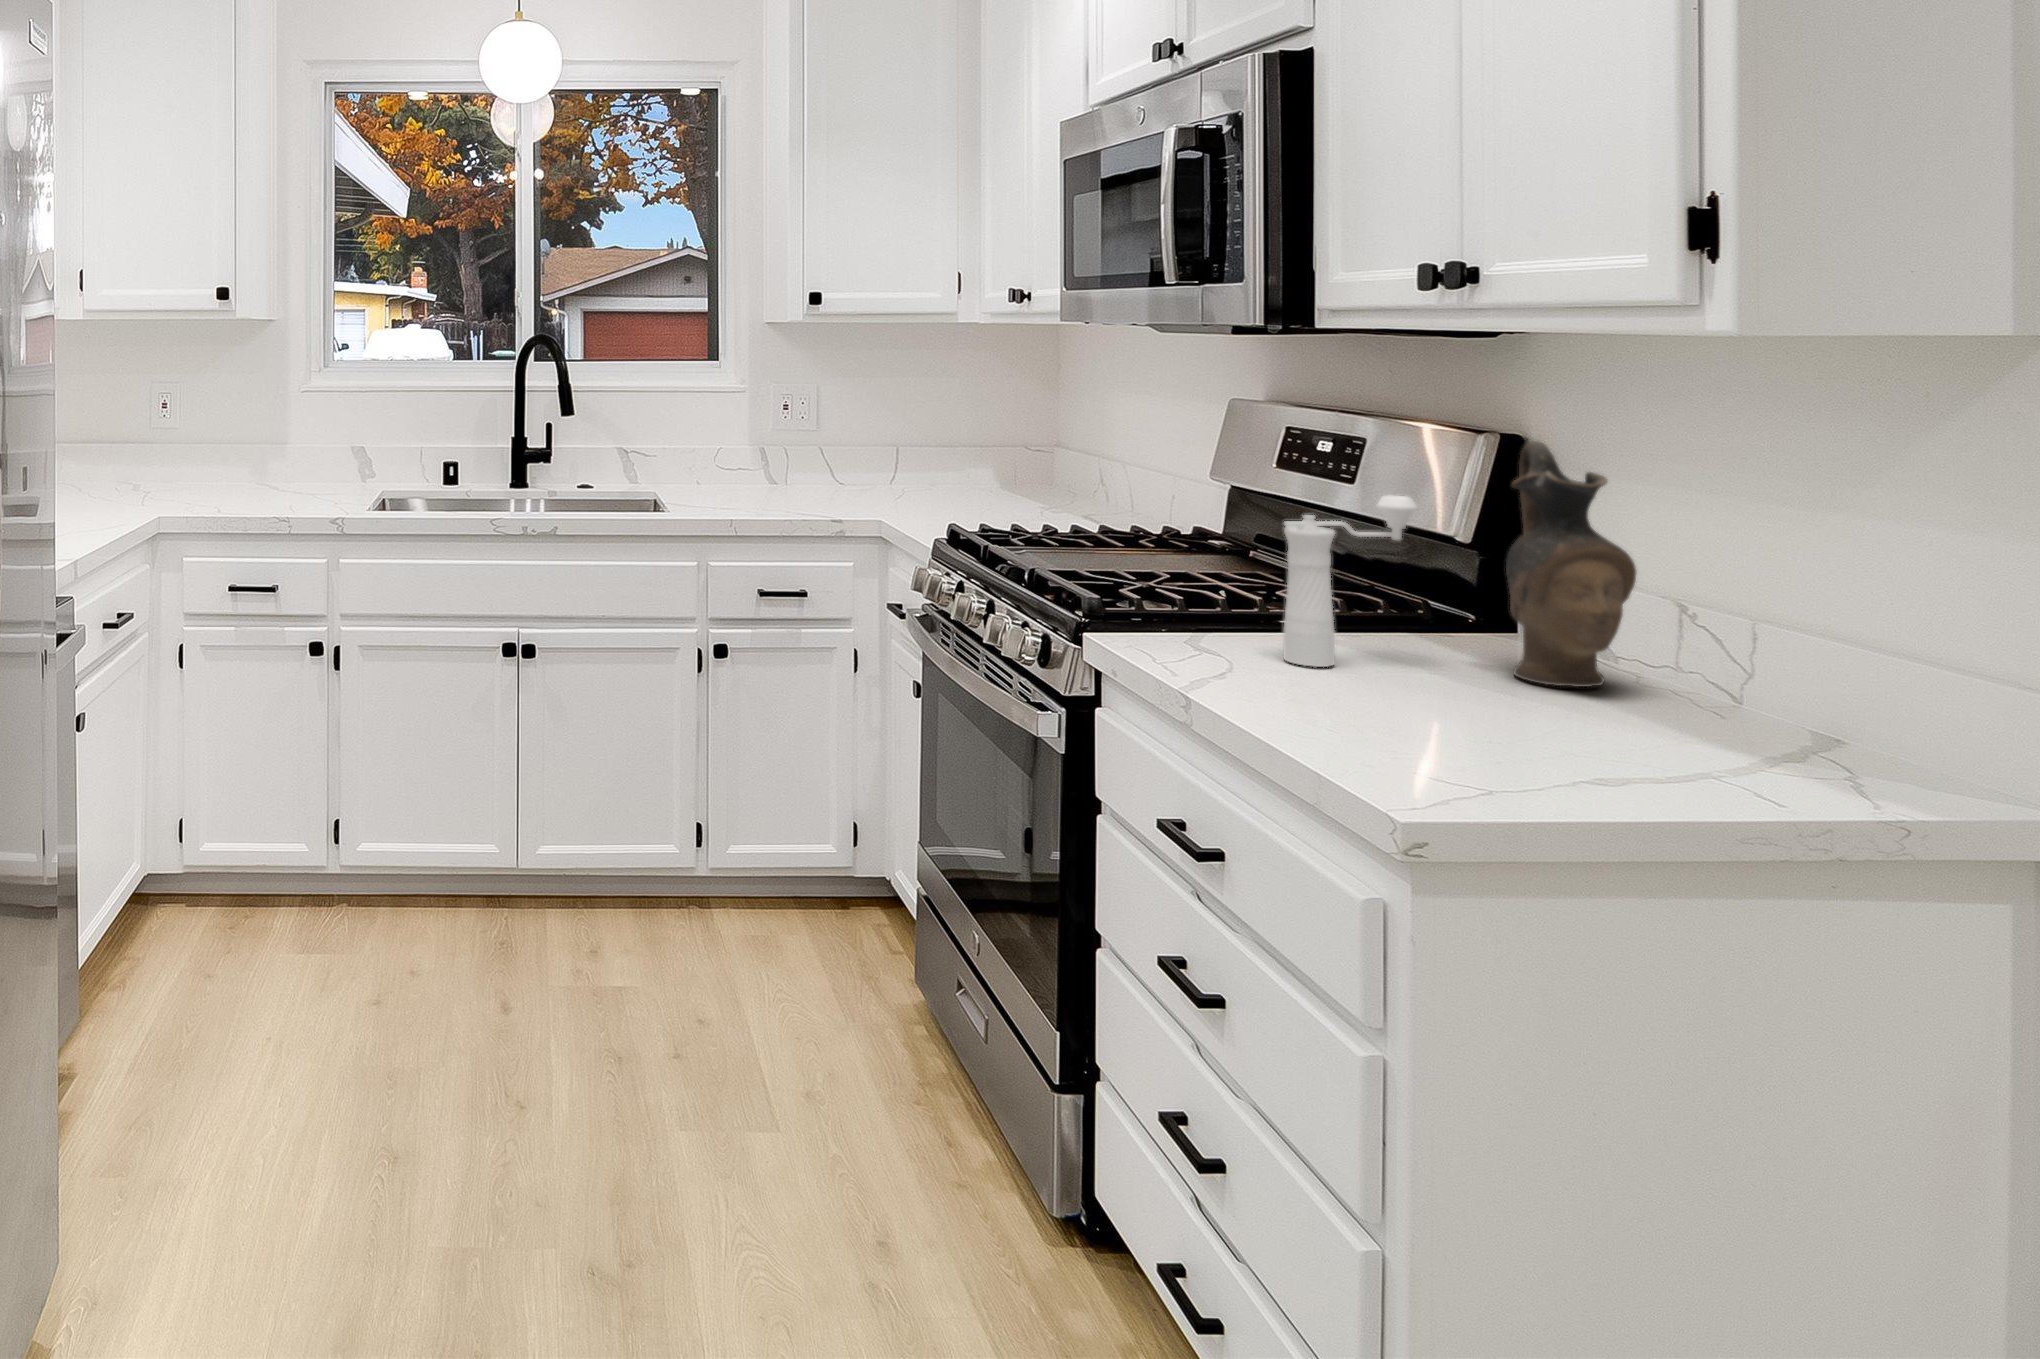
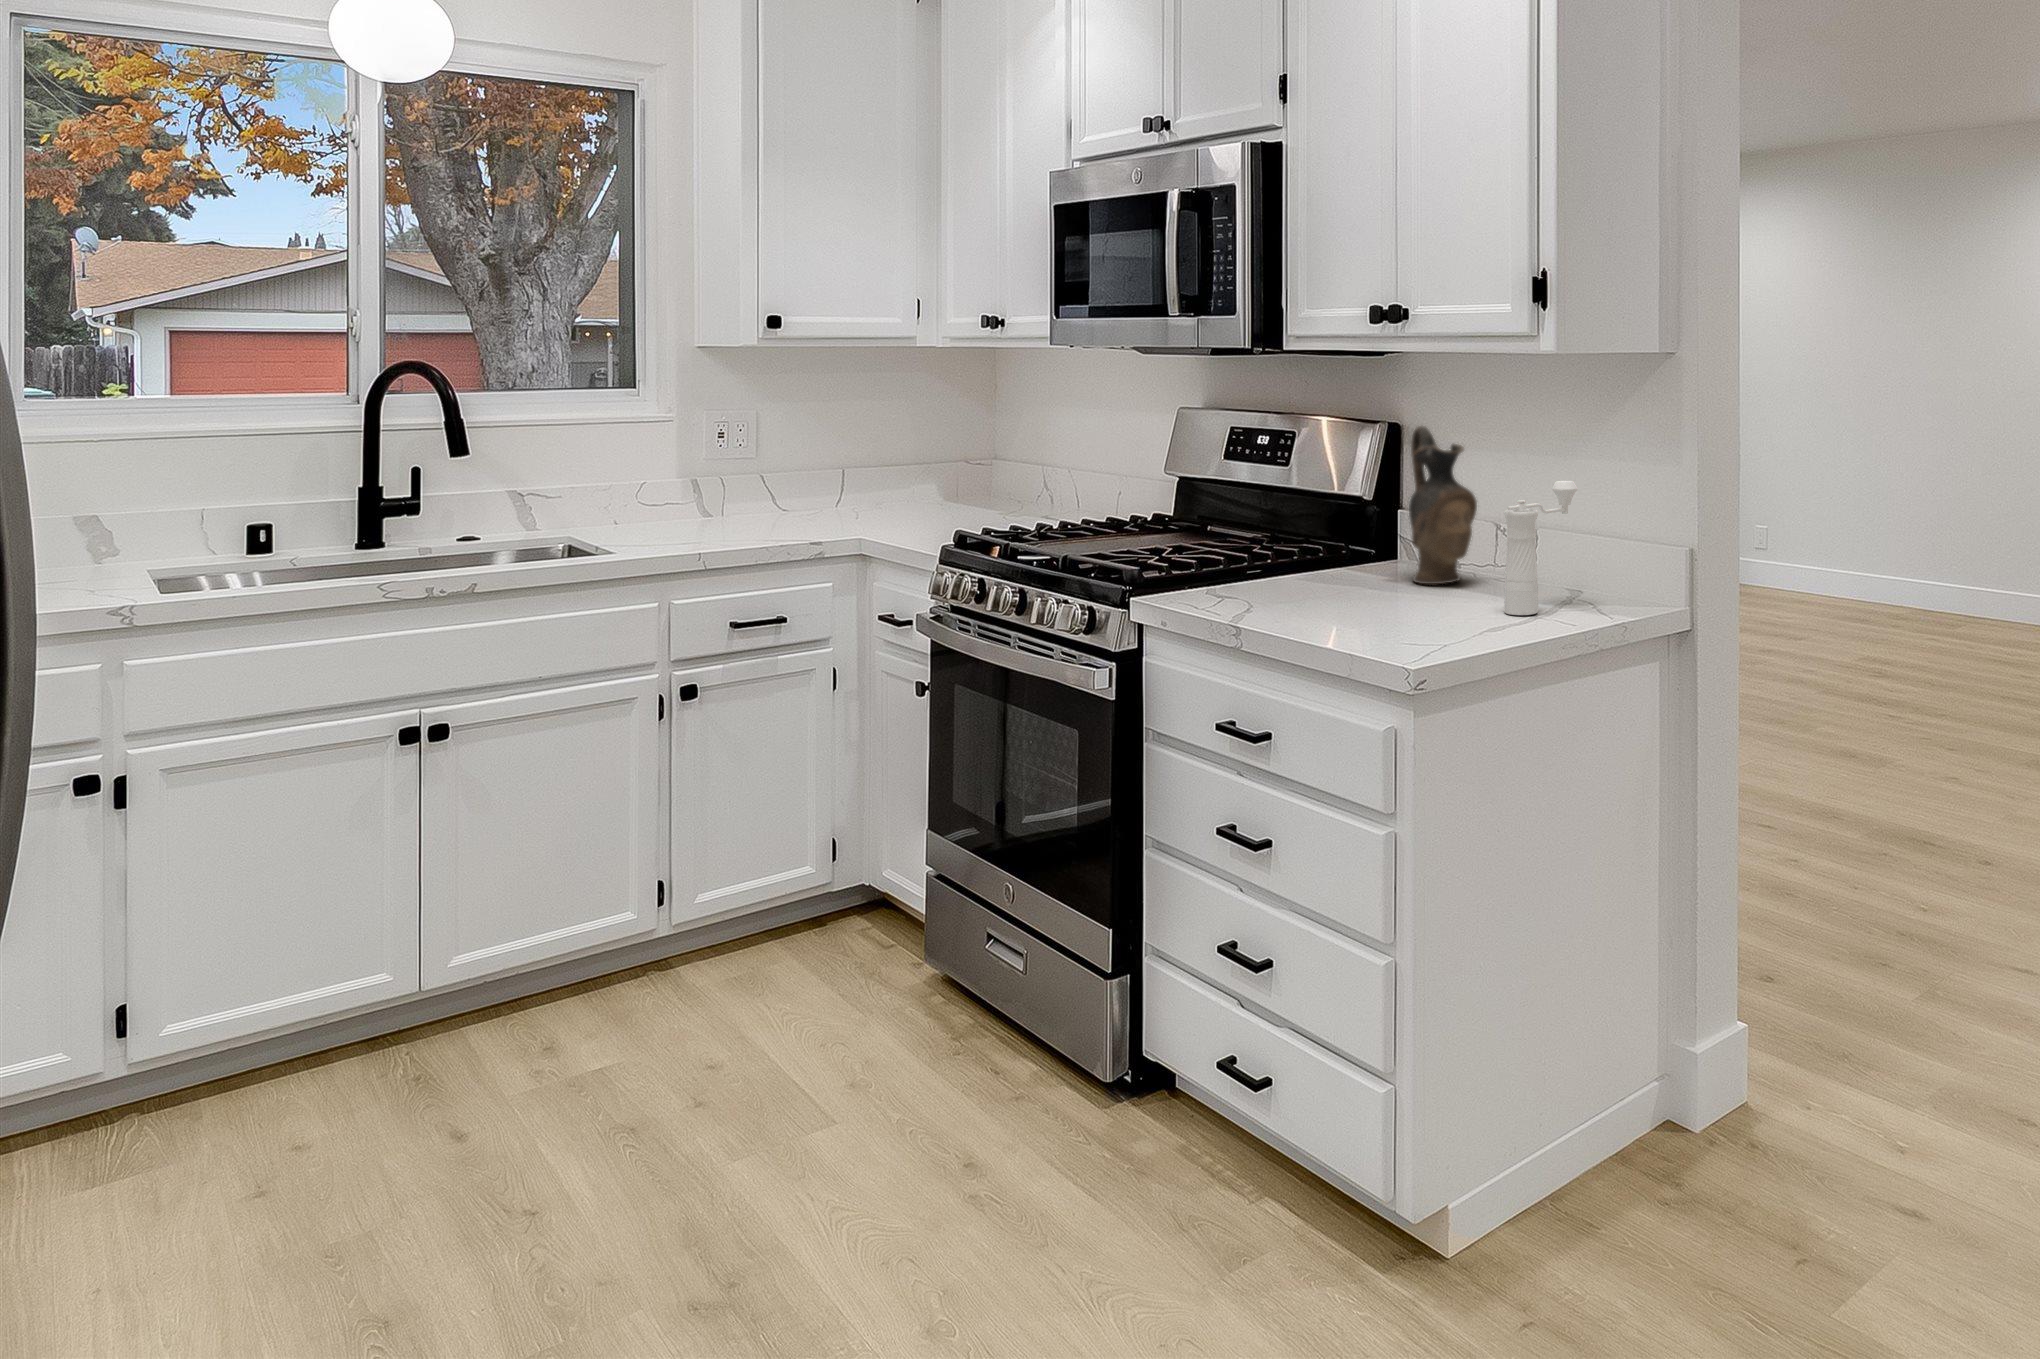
pepper mill: present [1283,495,1417,667] -> present [1504,481,1578,615]

